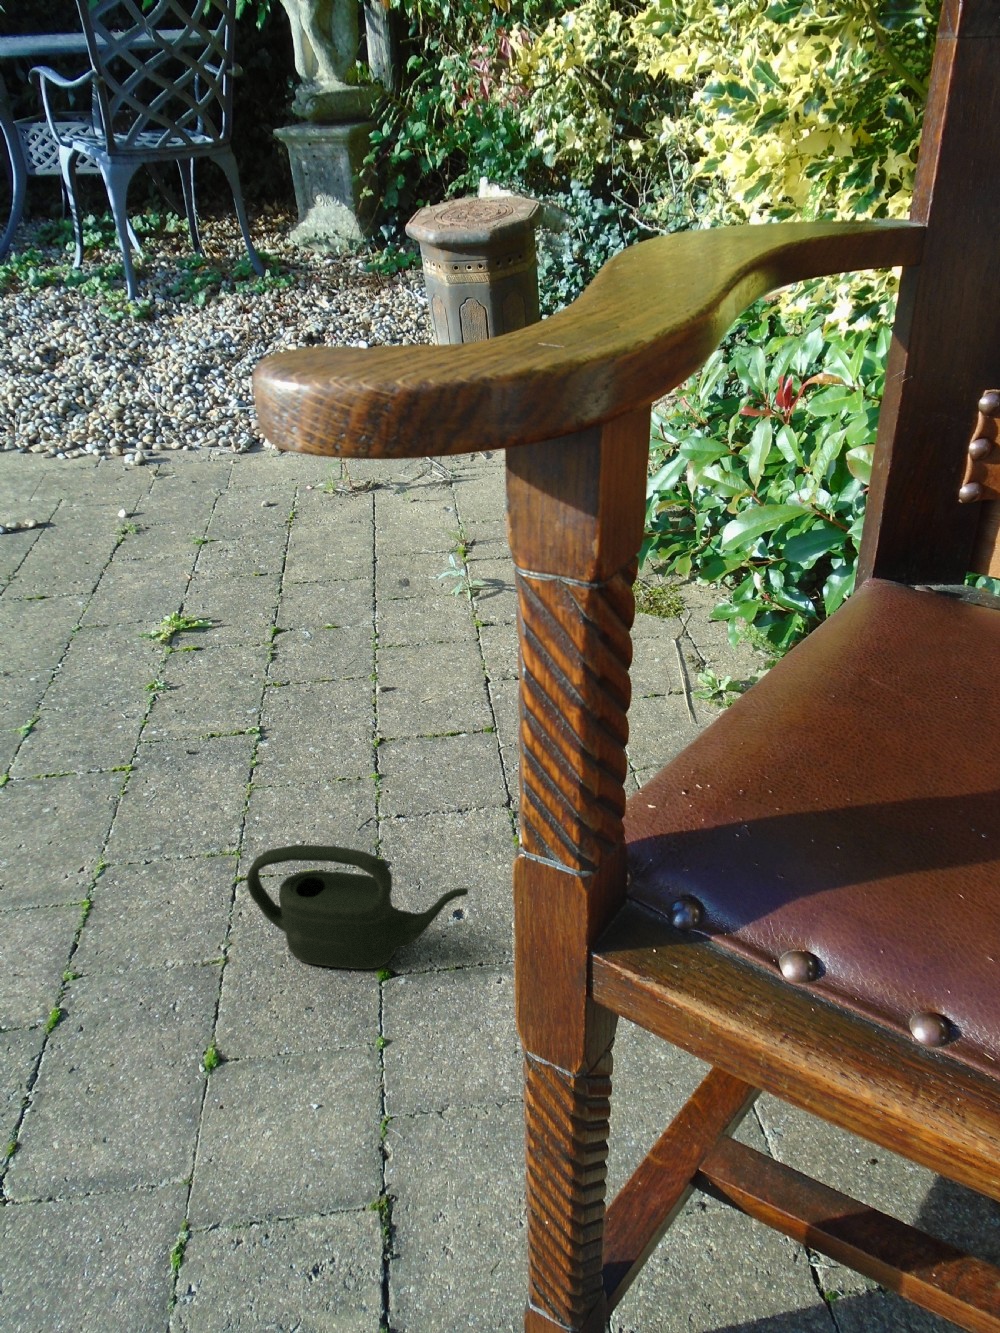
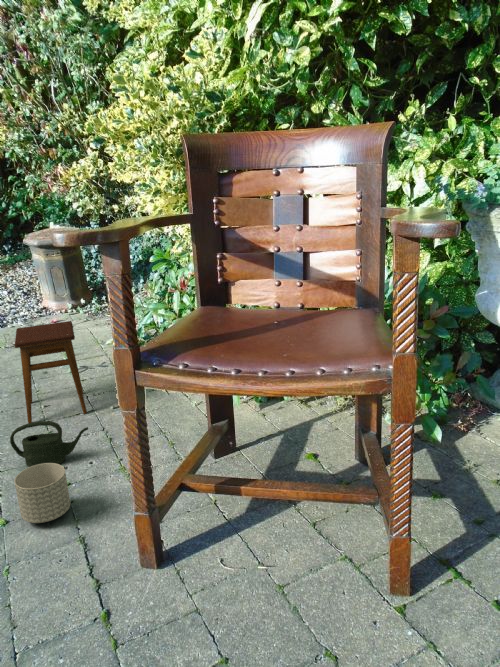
stool: none [302,501,485,777] -> present [15,321,87,423]
planter: none [199,1048,373,1264] -> present [14,463,71,523]

